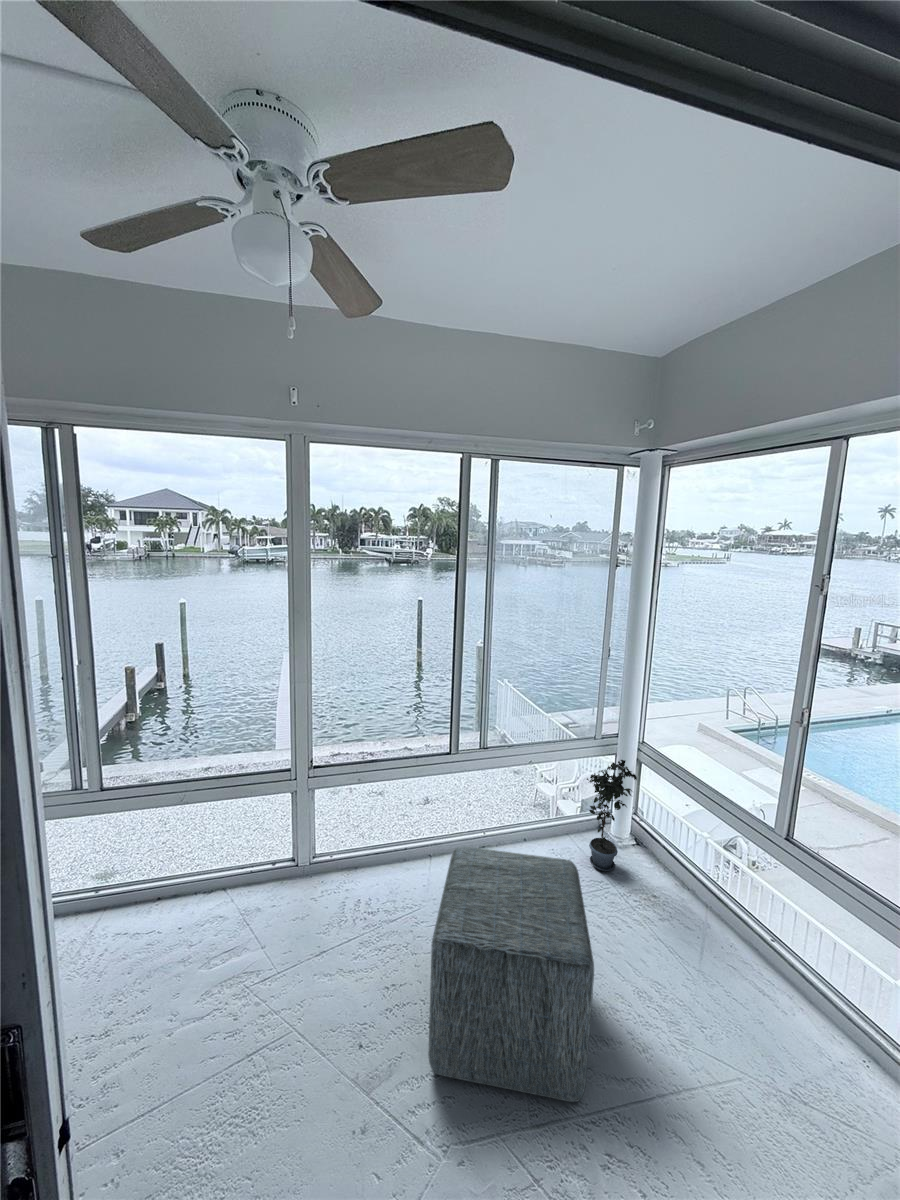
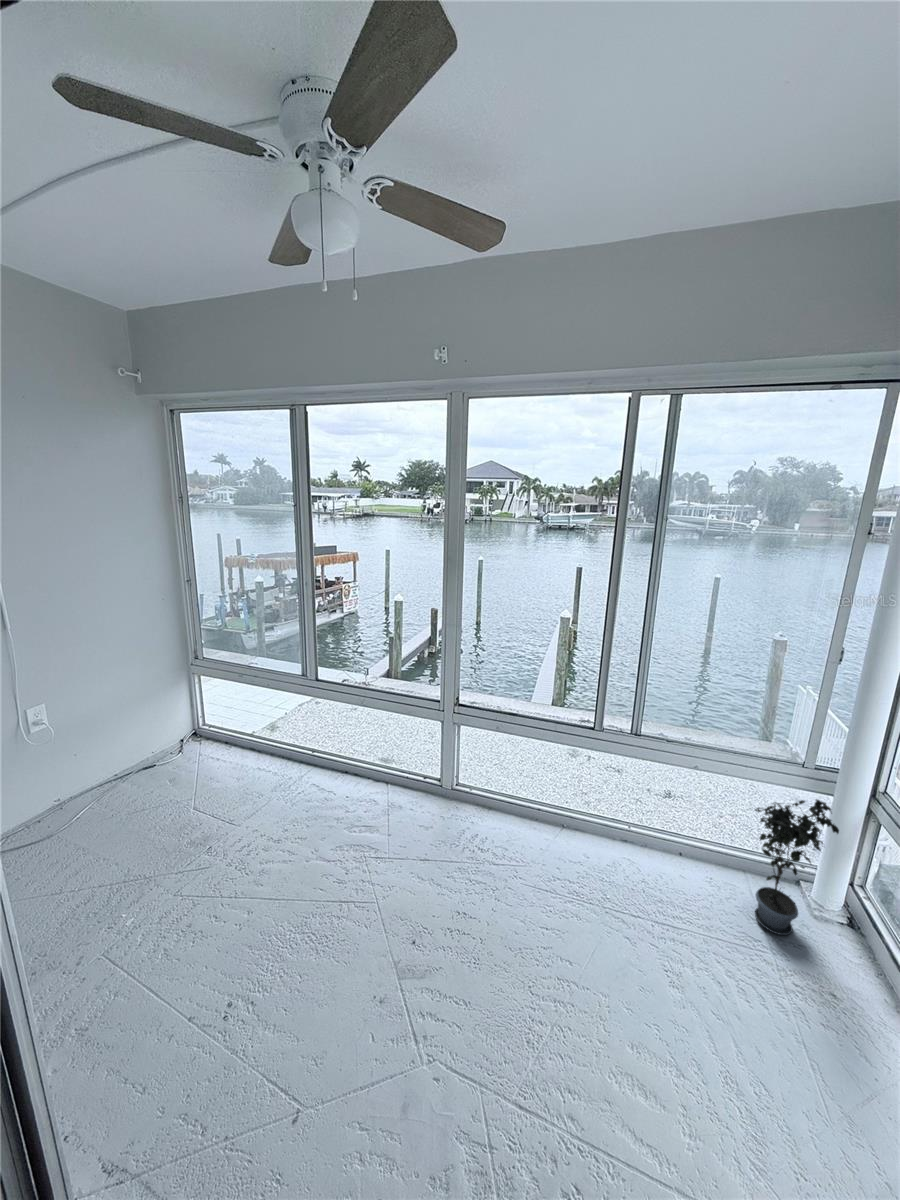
ottoman: present [428,846,594,1102] -> none [452,816,661,1119]

